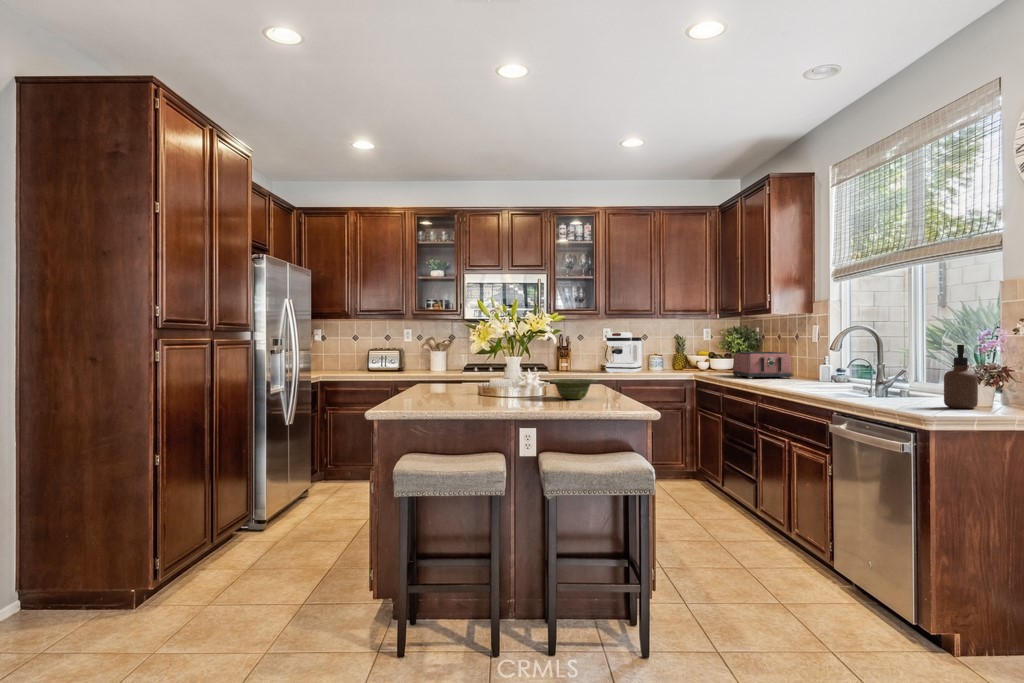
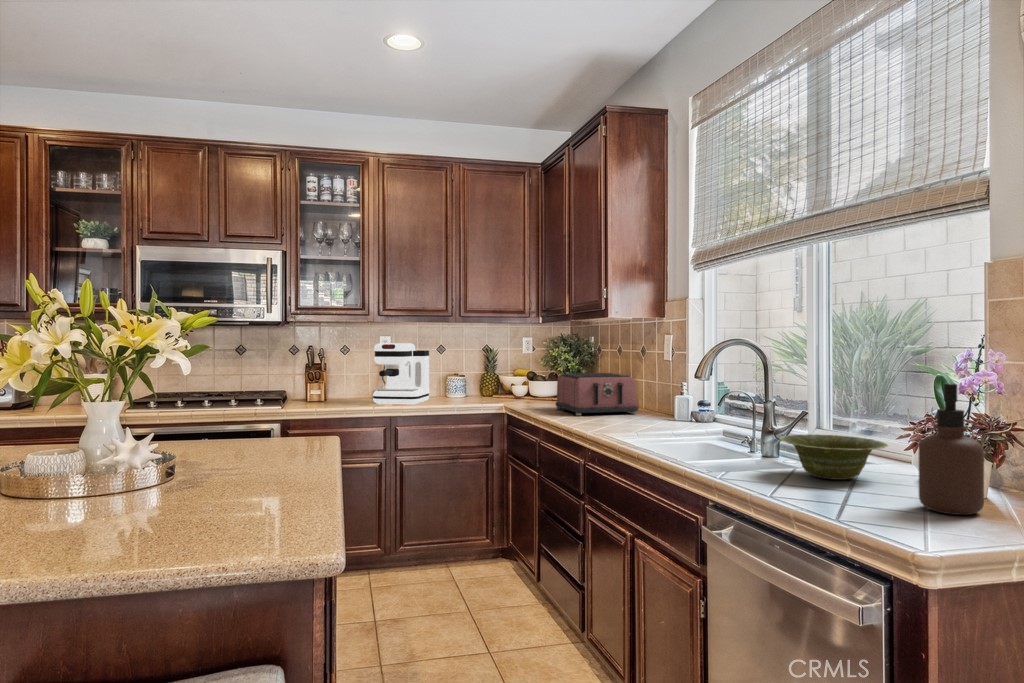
dish: present [548,379,597,399] -> present [779,434,888,480]

